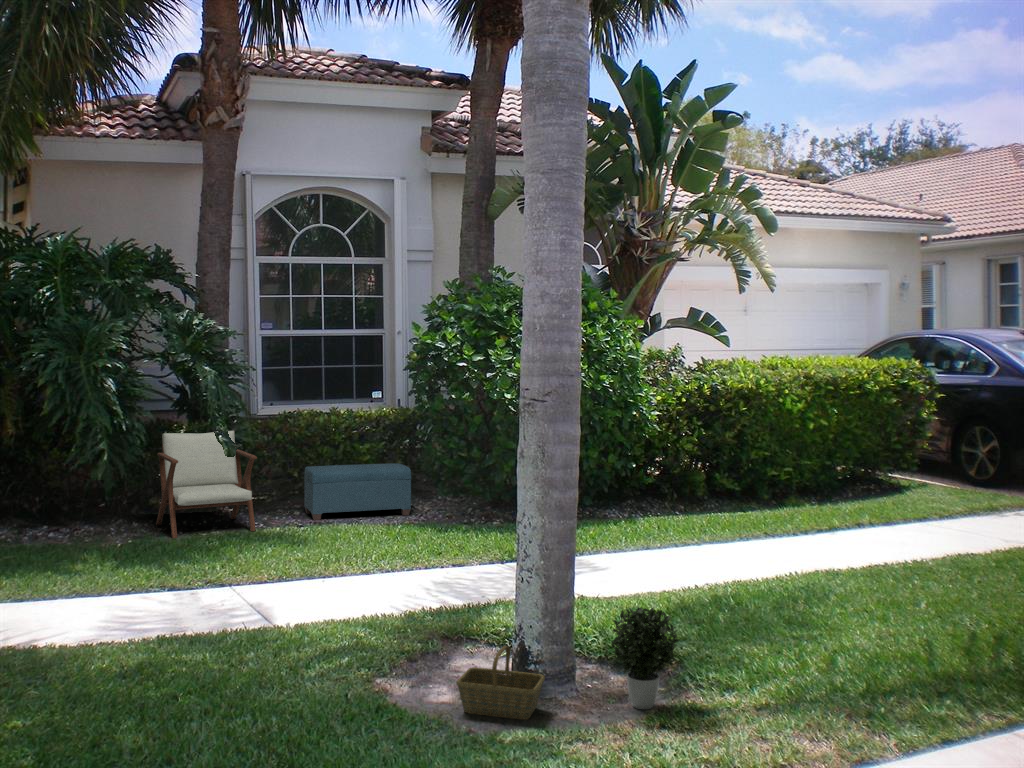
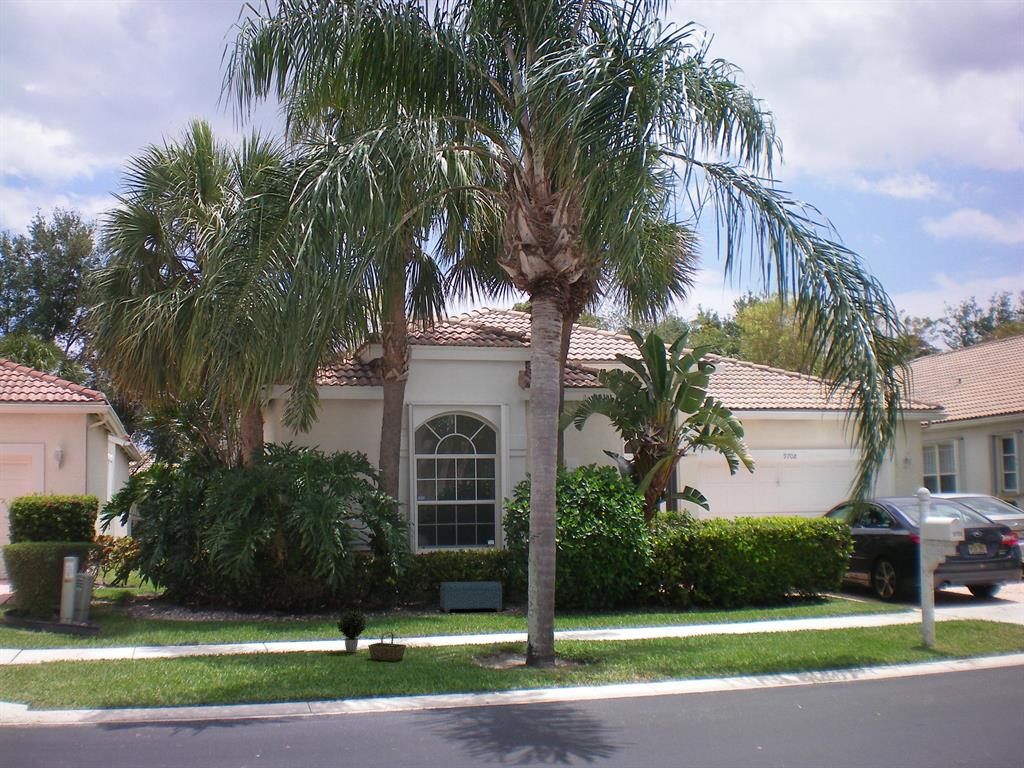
lounge chair: present [156,431,257,538] -> none [357,560,414,618]
potted plant: present [611,607,679,709] -> present [337,611,366,653]
basket: present [456,646,545,720] -> present [368,632,406,661]

